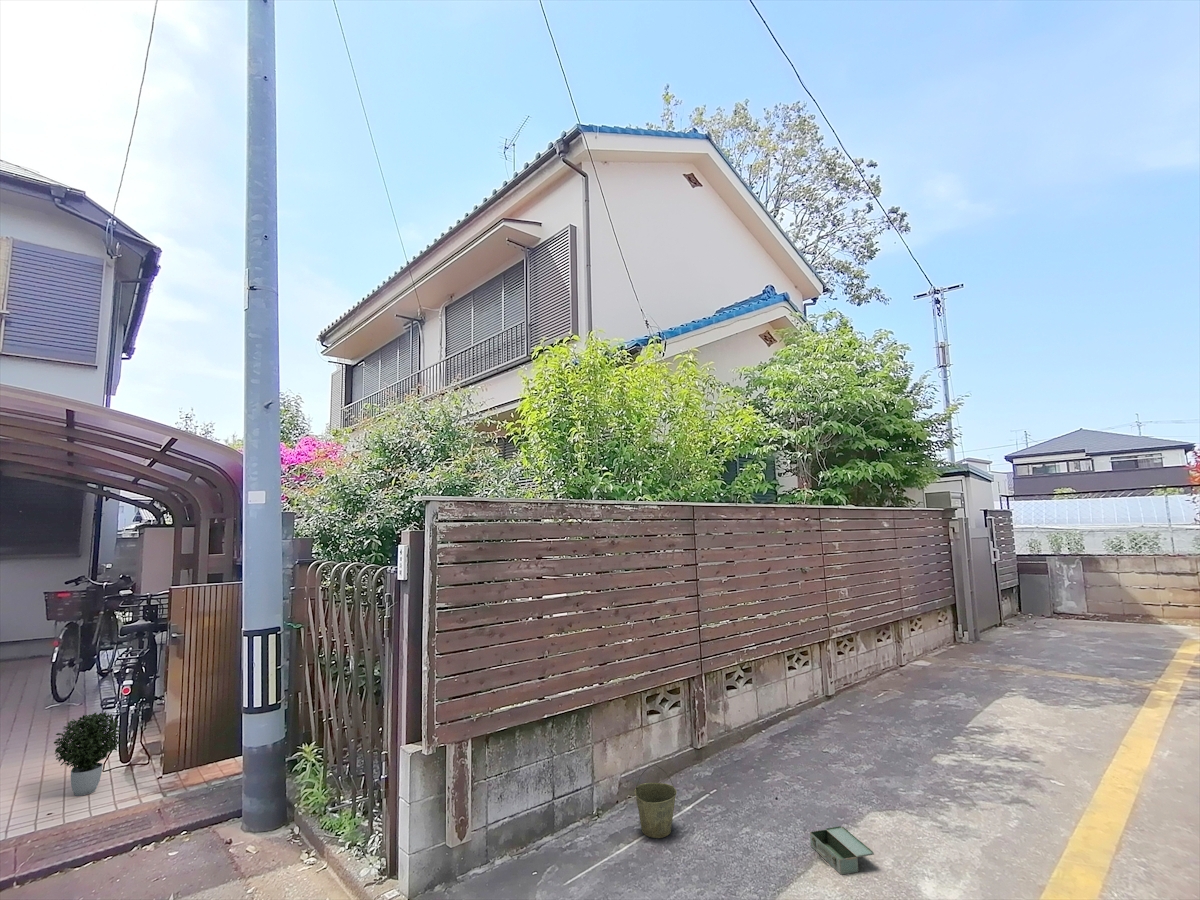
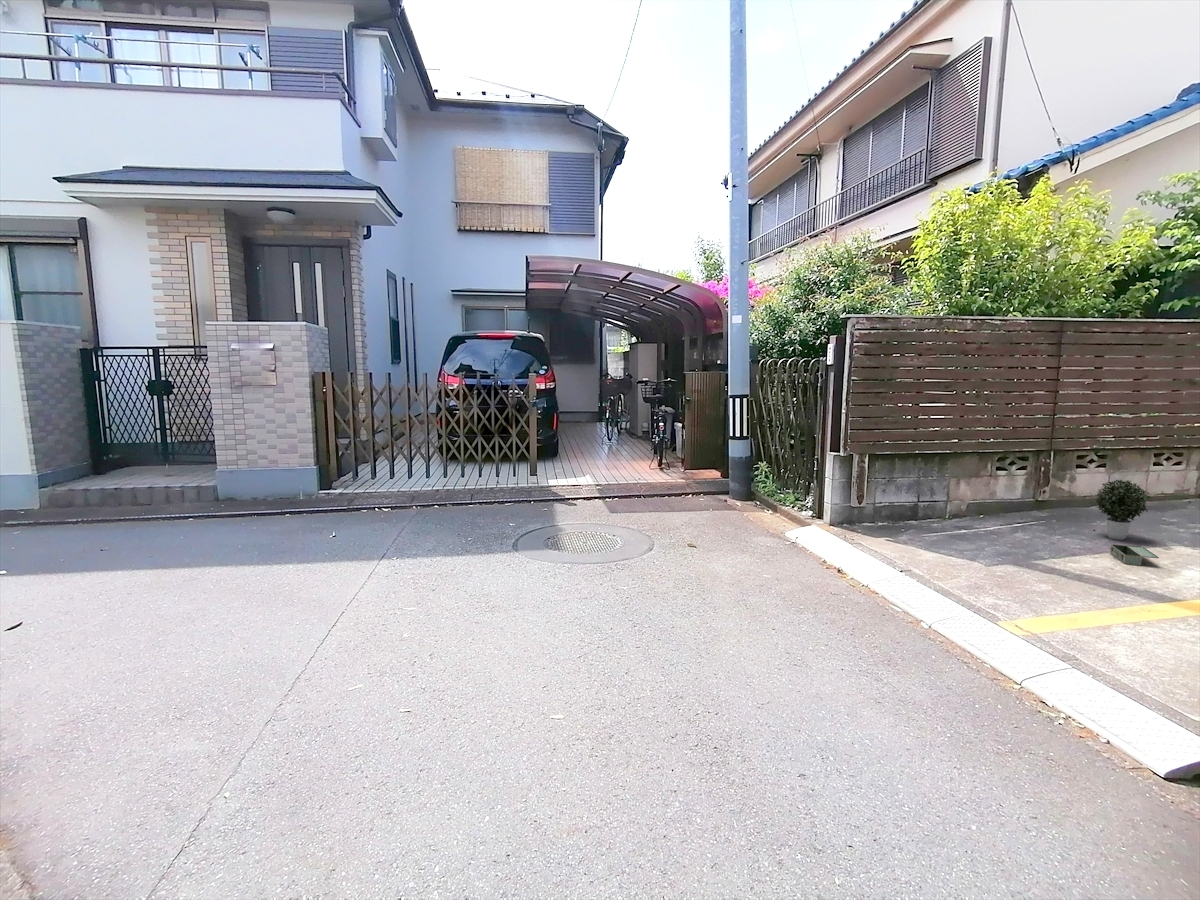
potted plant: present [54,711,123,796] -> present [1093,480,1151,540]
bucket: present [634,765,677,838] -> none [975,492,1007,534]

